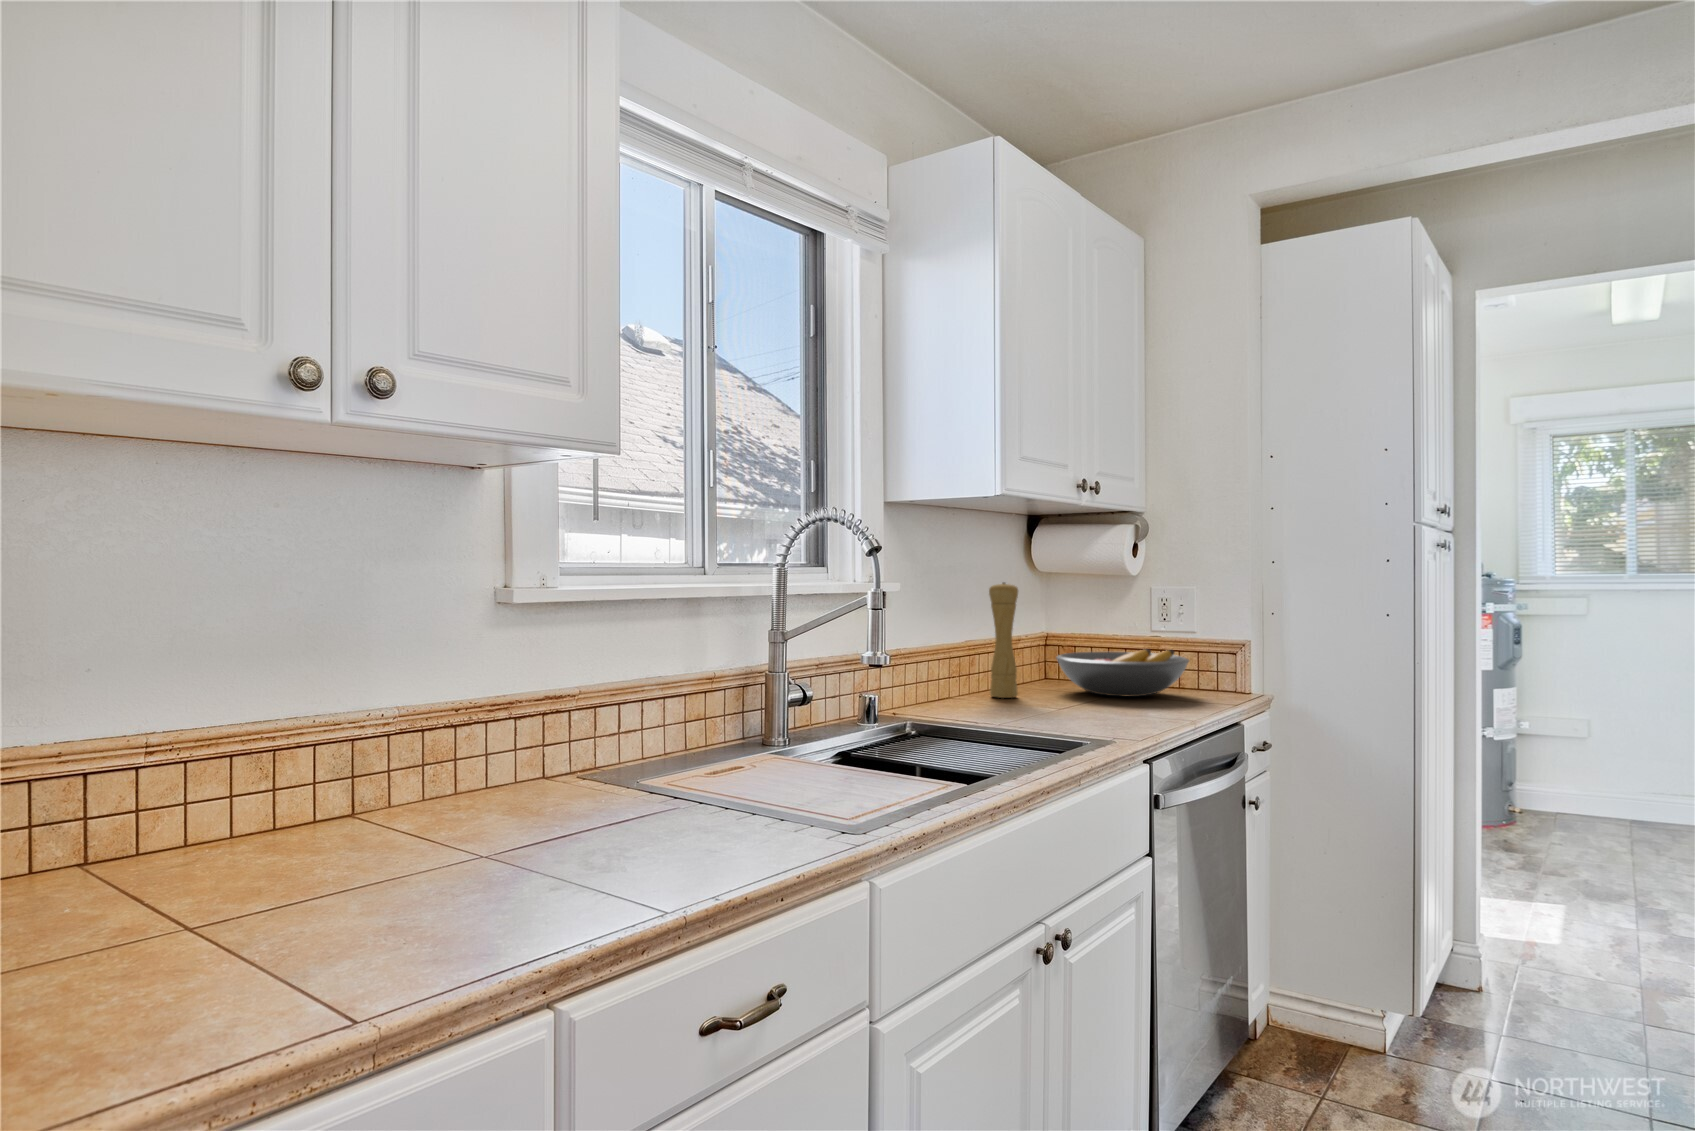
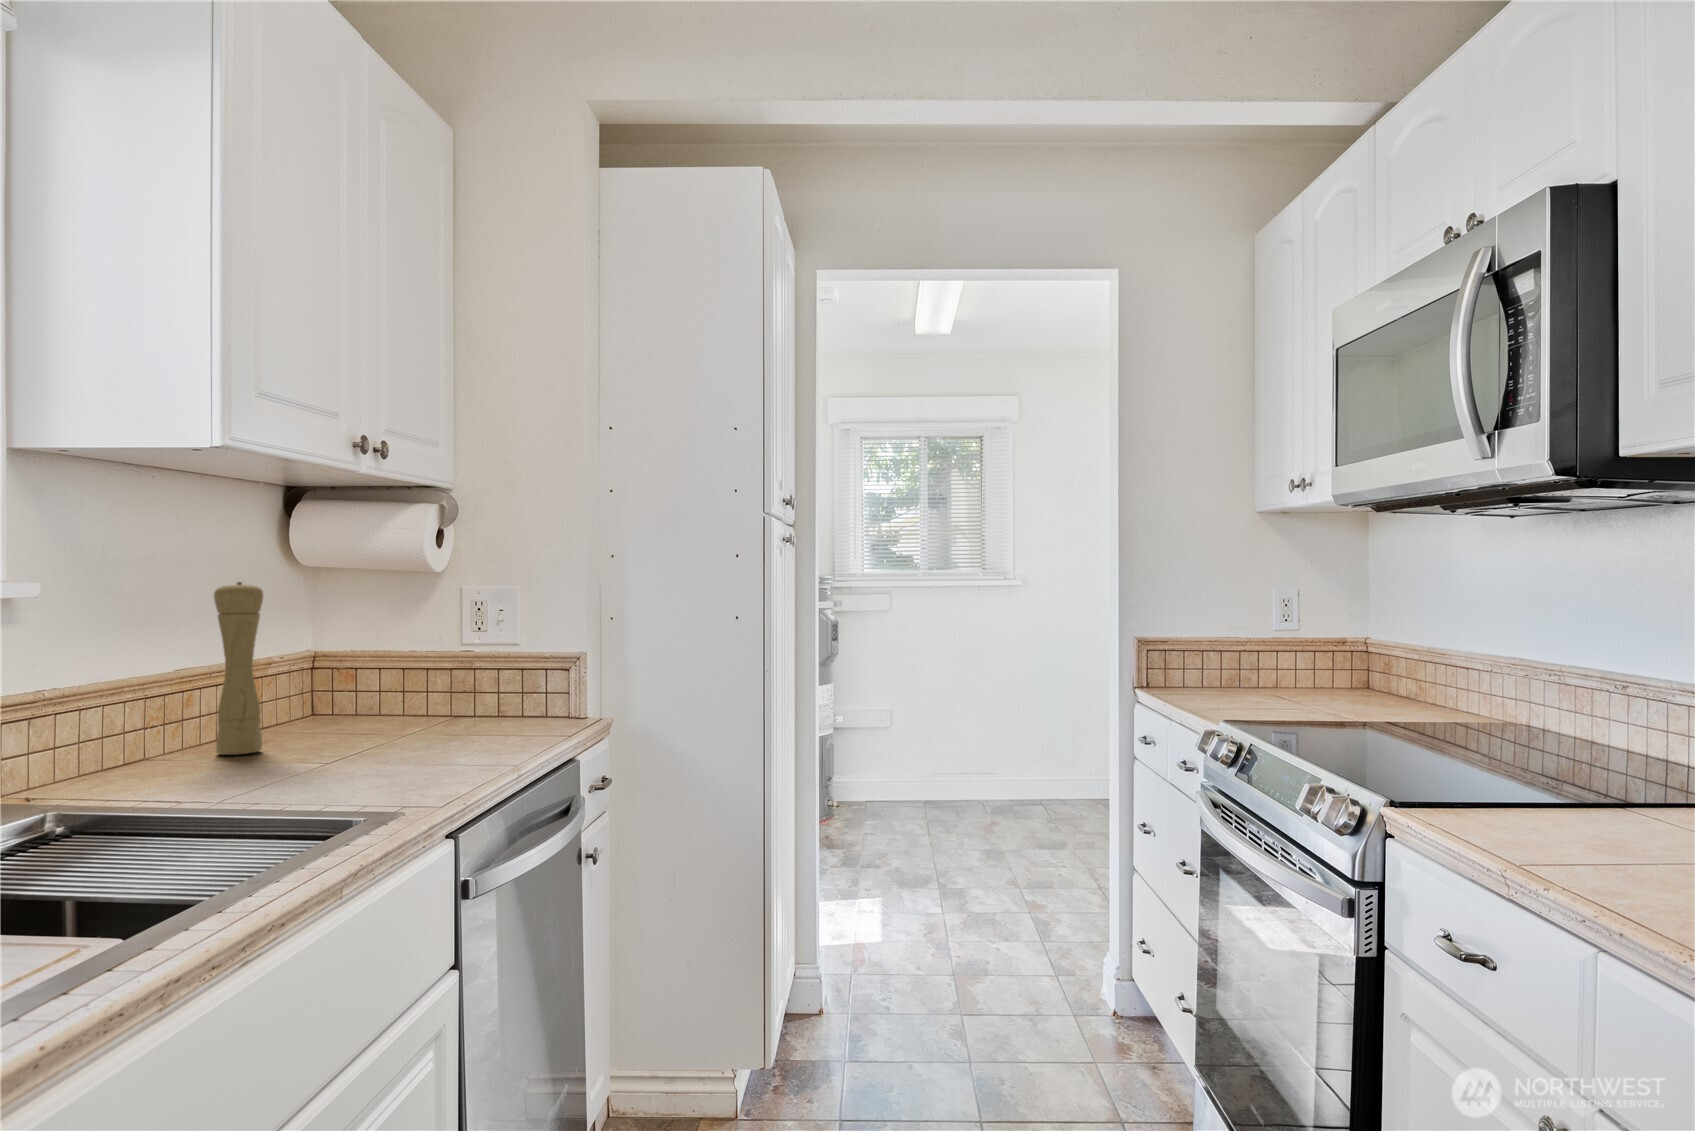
fruit bowl: present [1056,649,1189,697] -> none [325,668,513,736]

